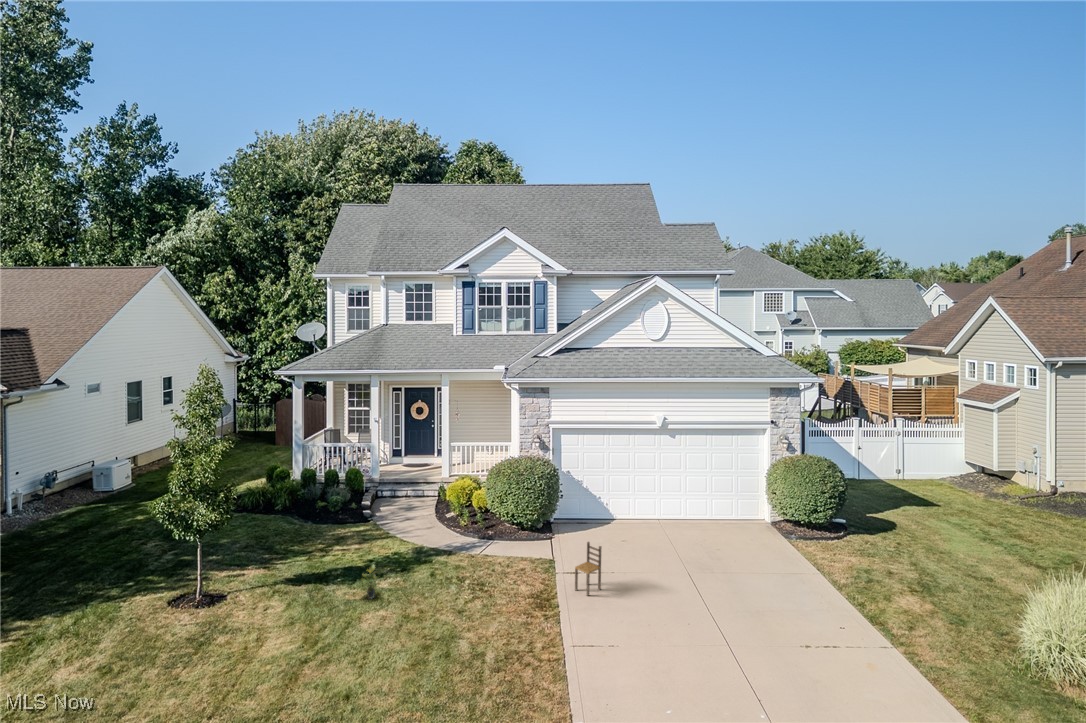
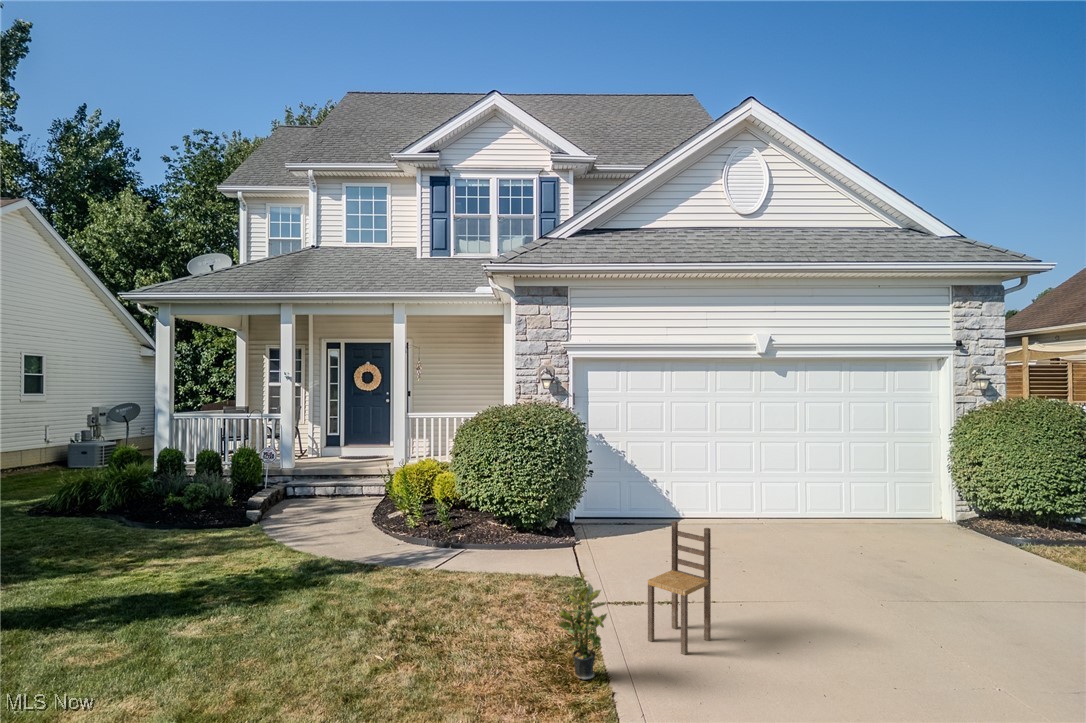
potted plant: present [362,565,378,598] -> present [559,583,607,680]

